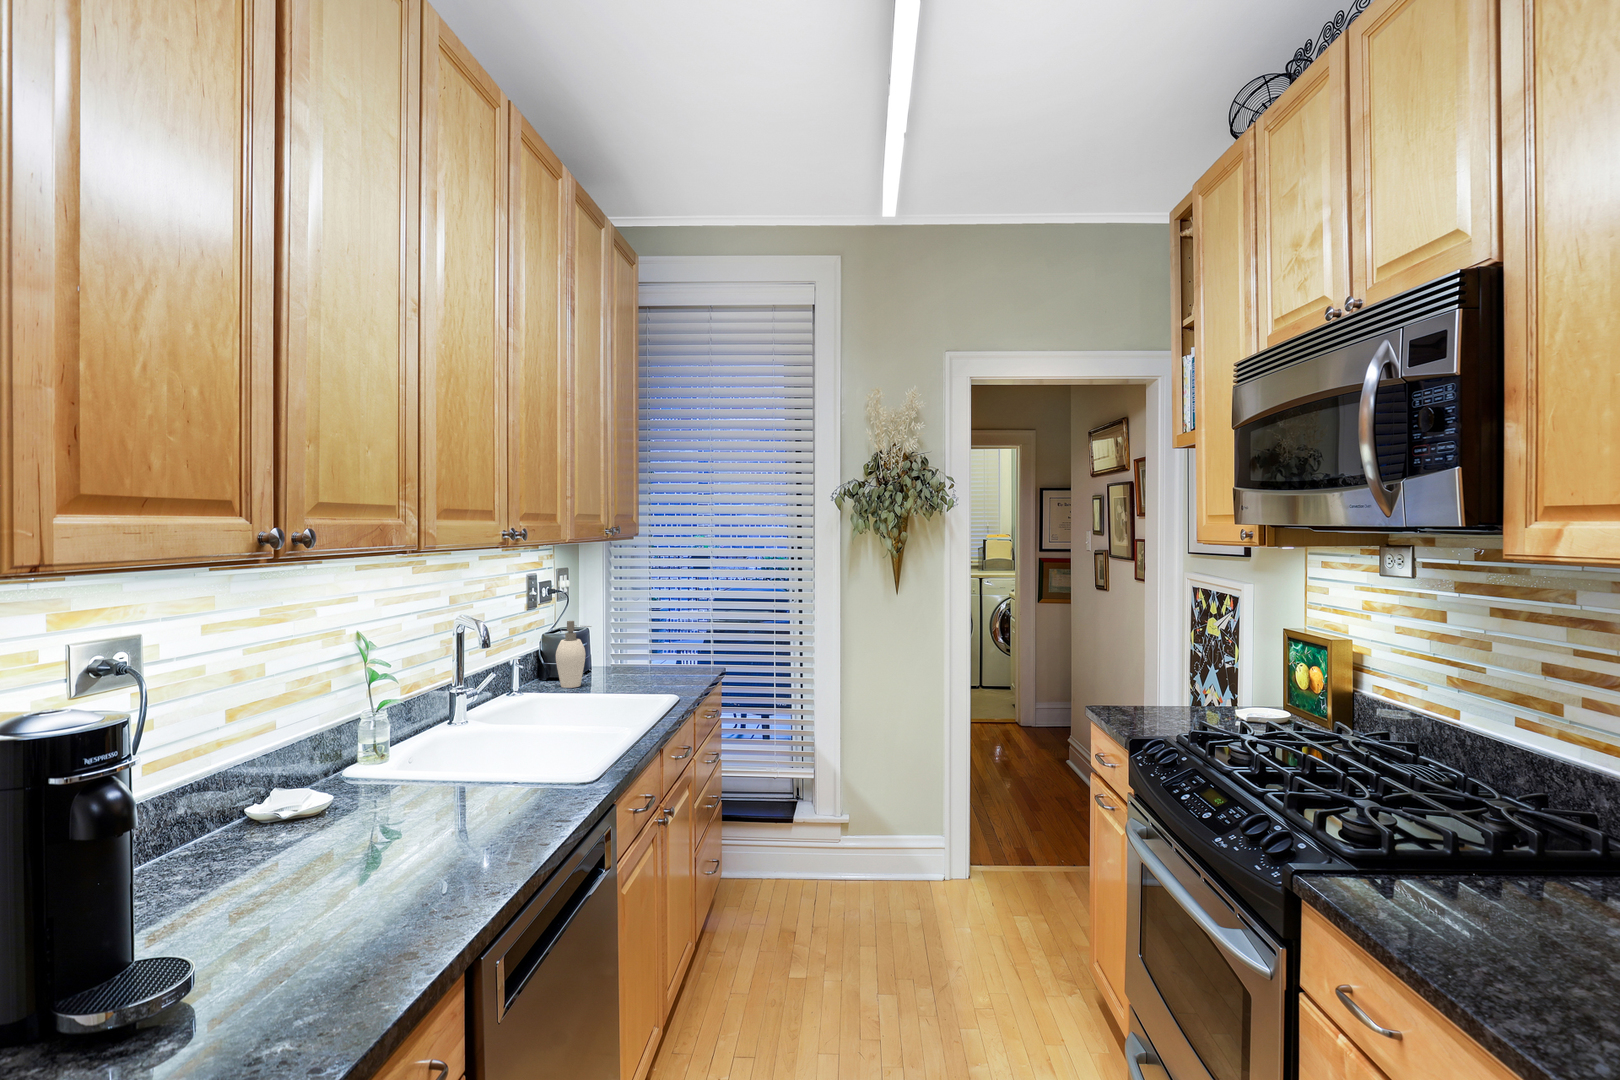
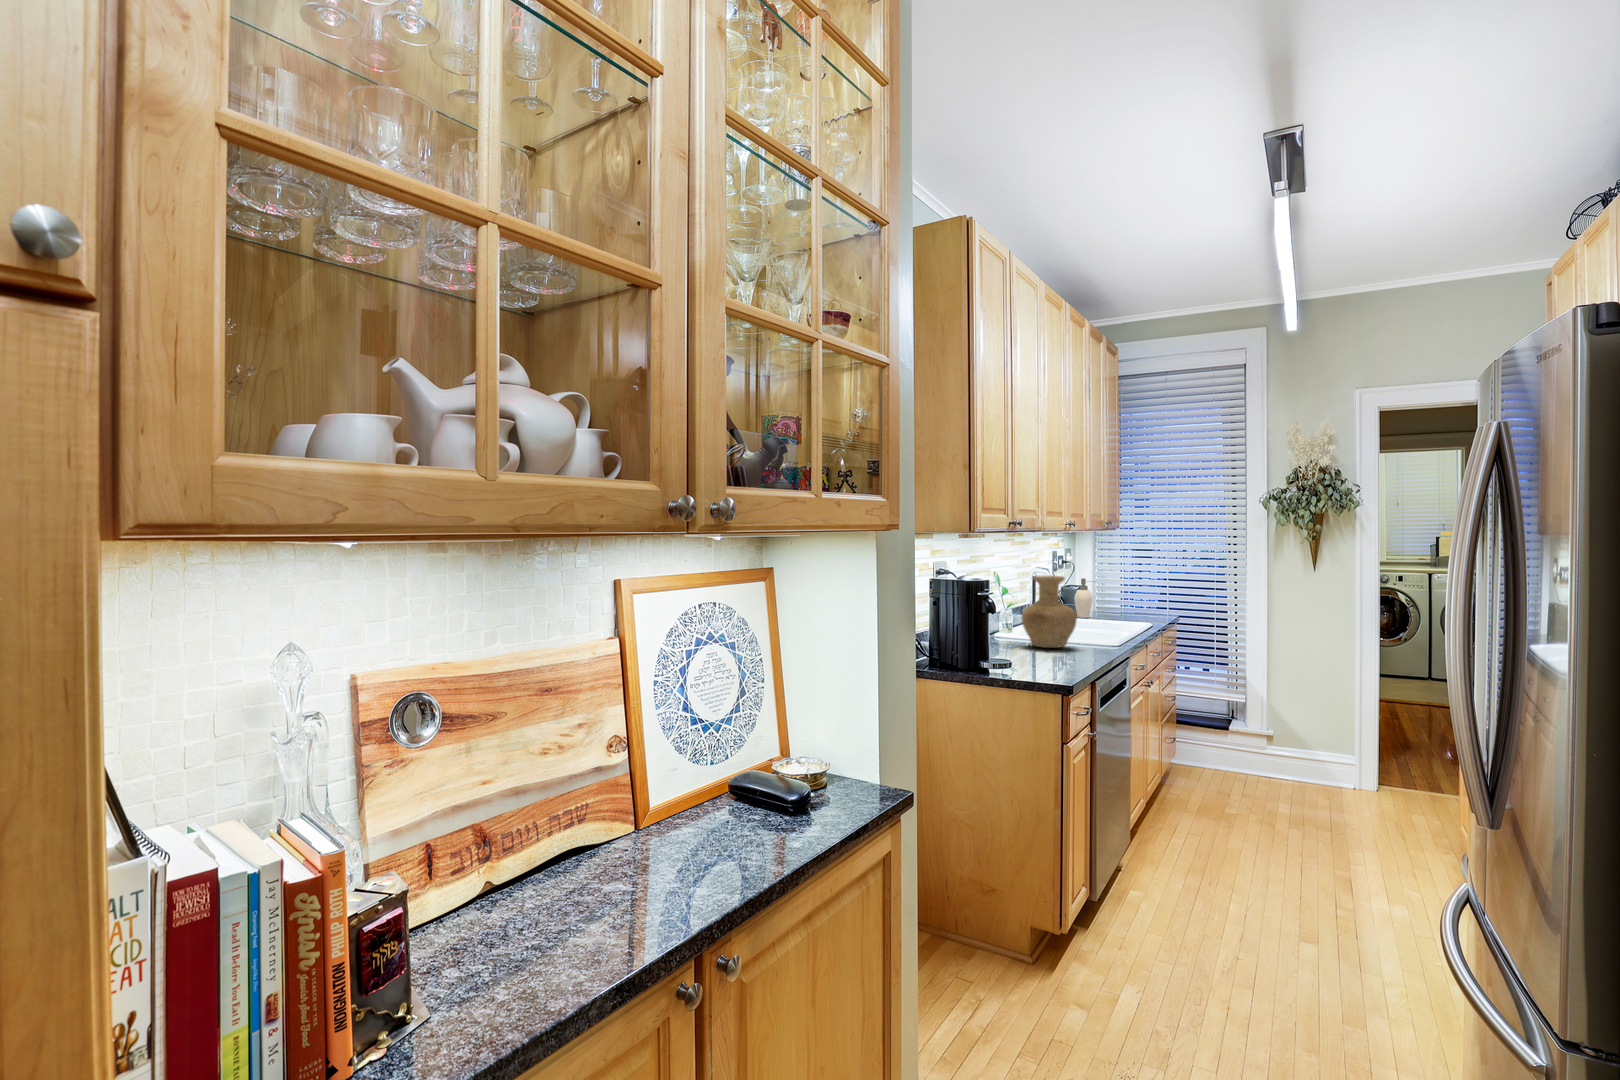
vase: none [241,673,414,886] -> present [1022,576,1077,648]

